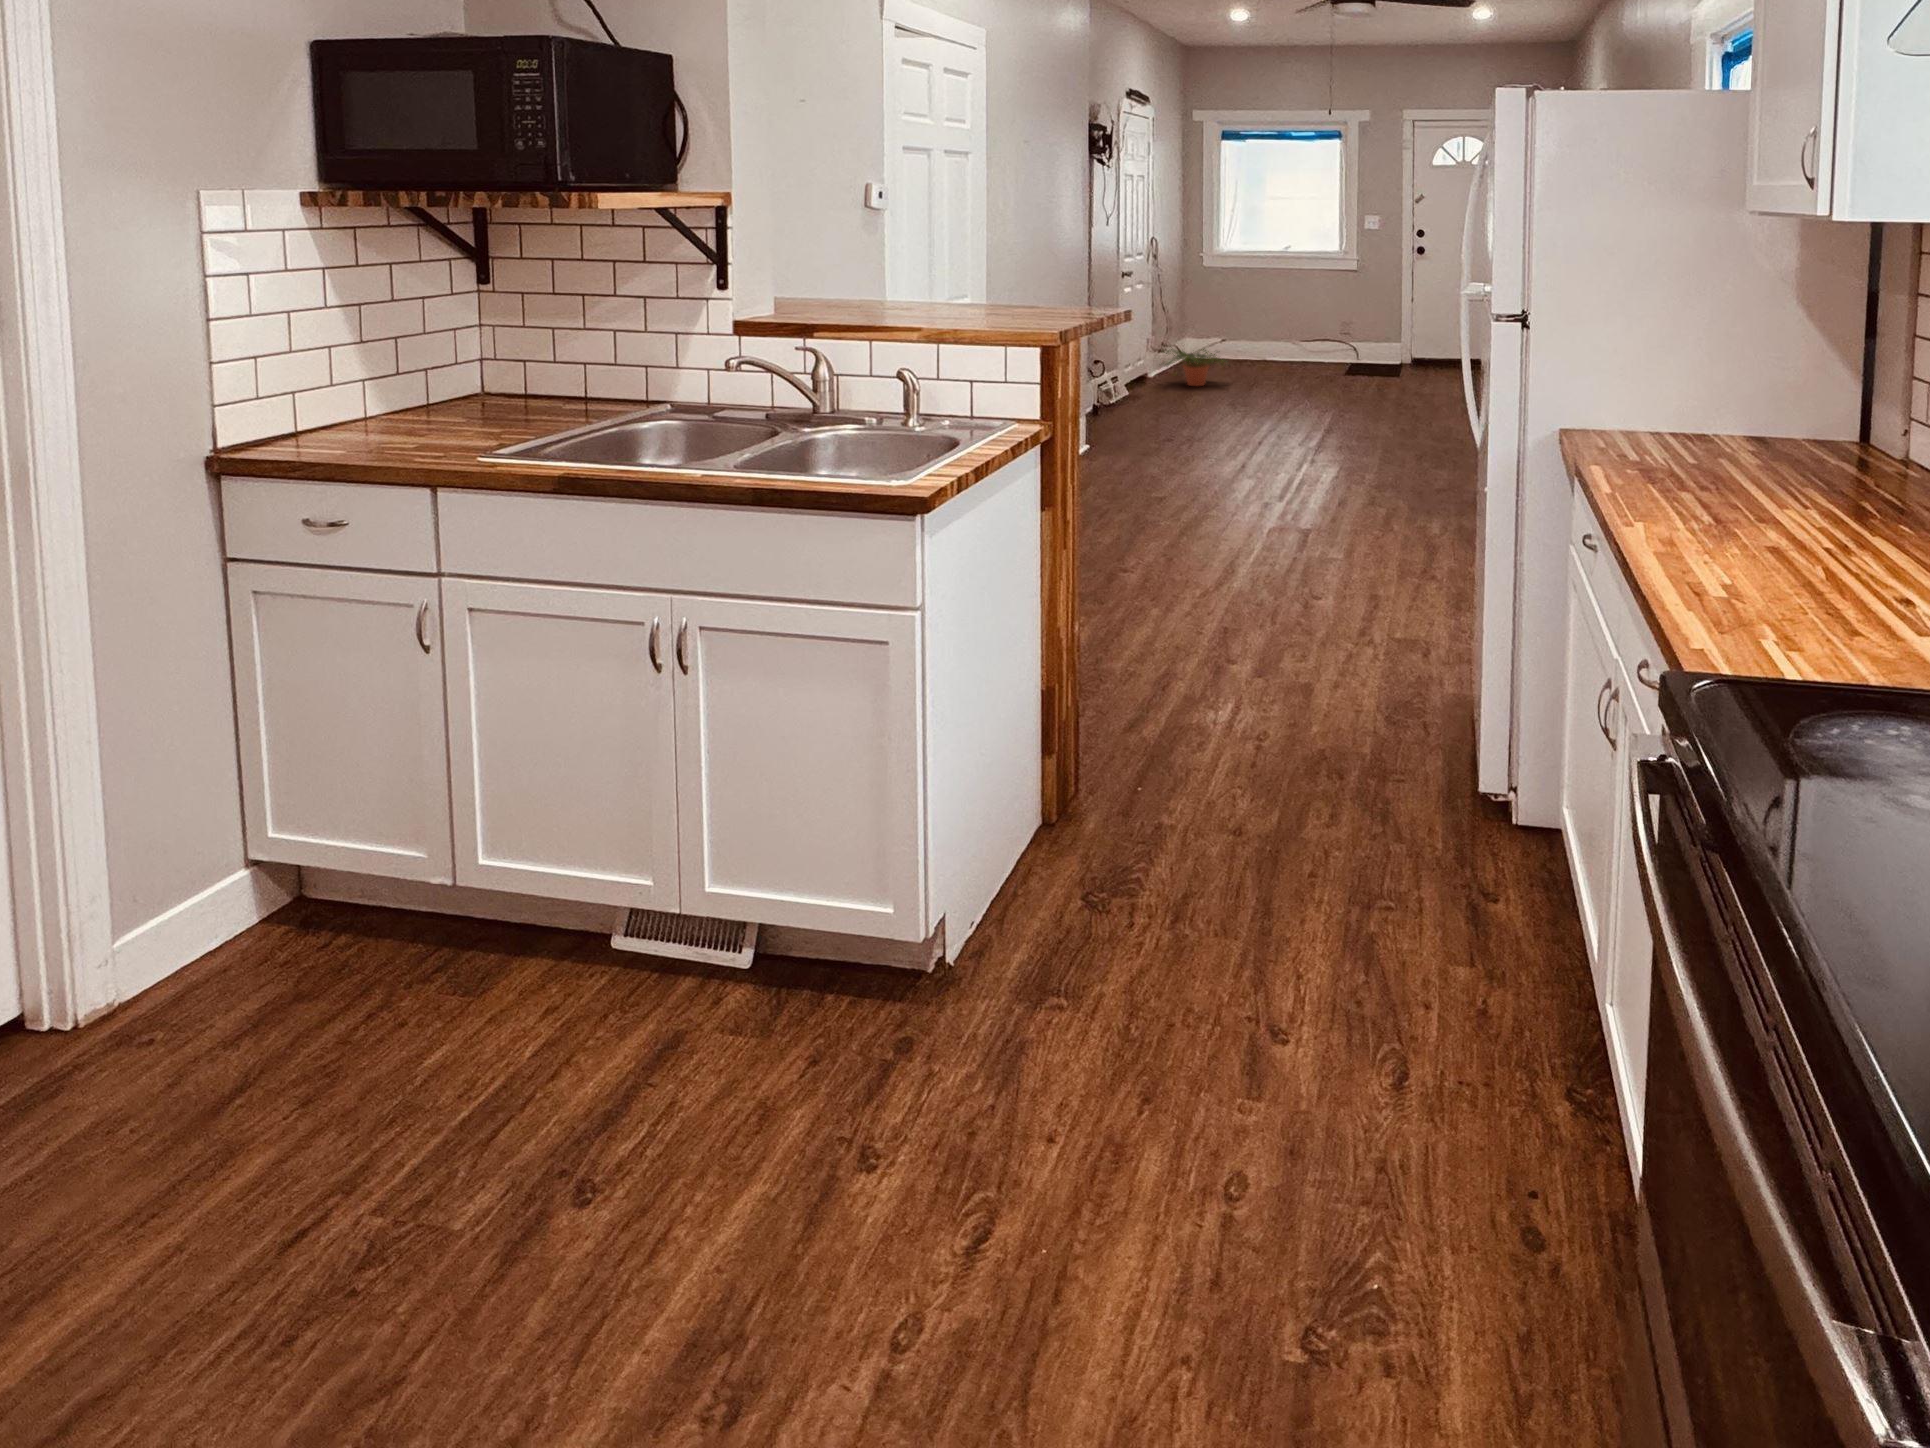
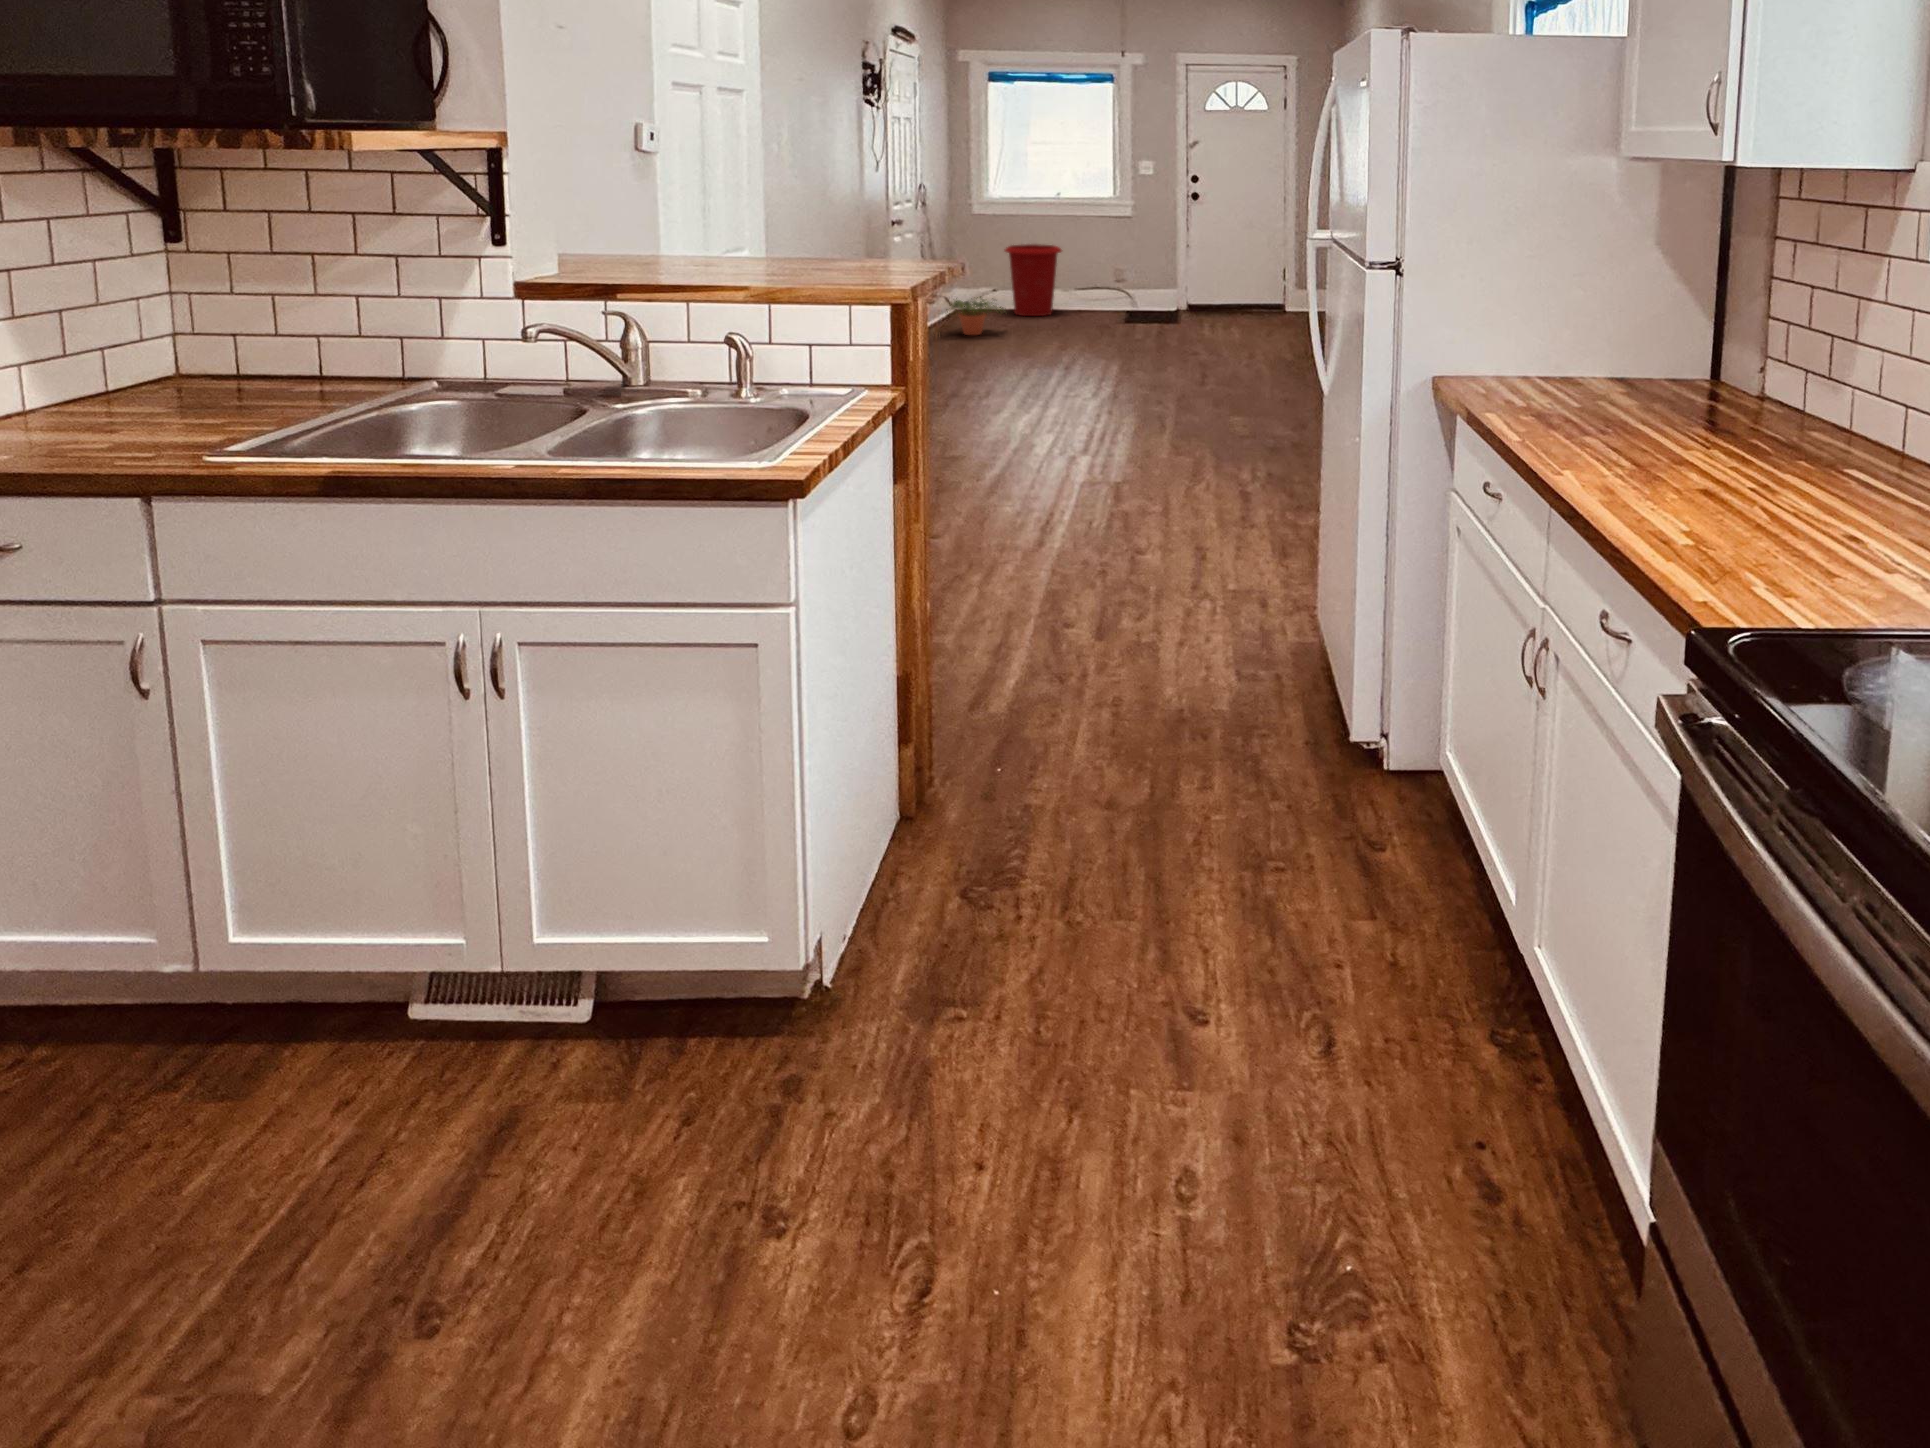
waste bin: none [1231,298,1288,369] -> present [1005,244,1062,316]

